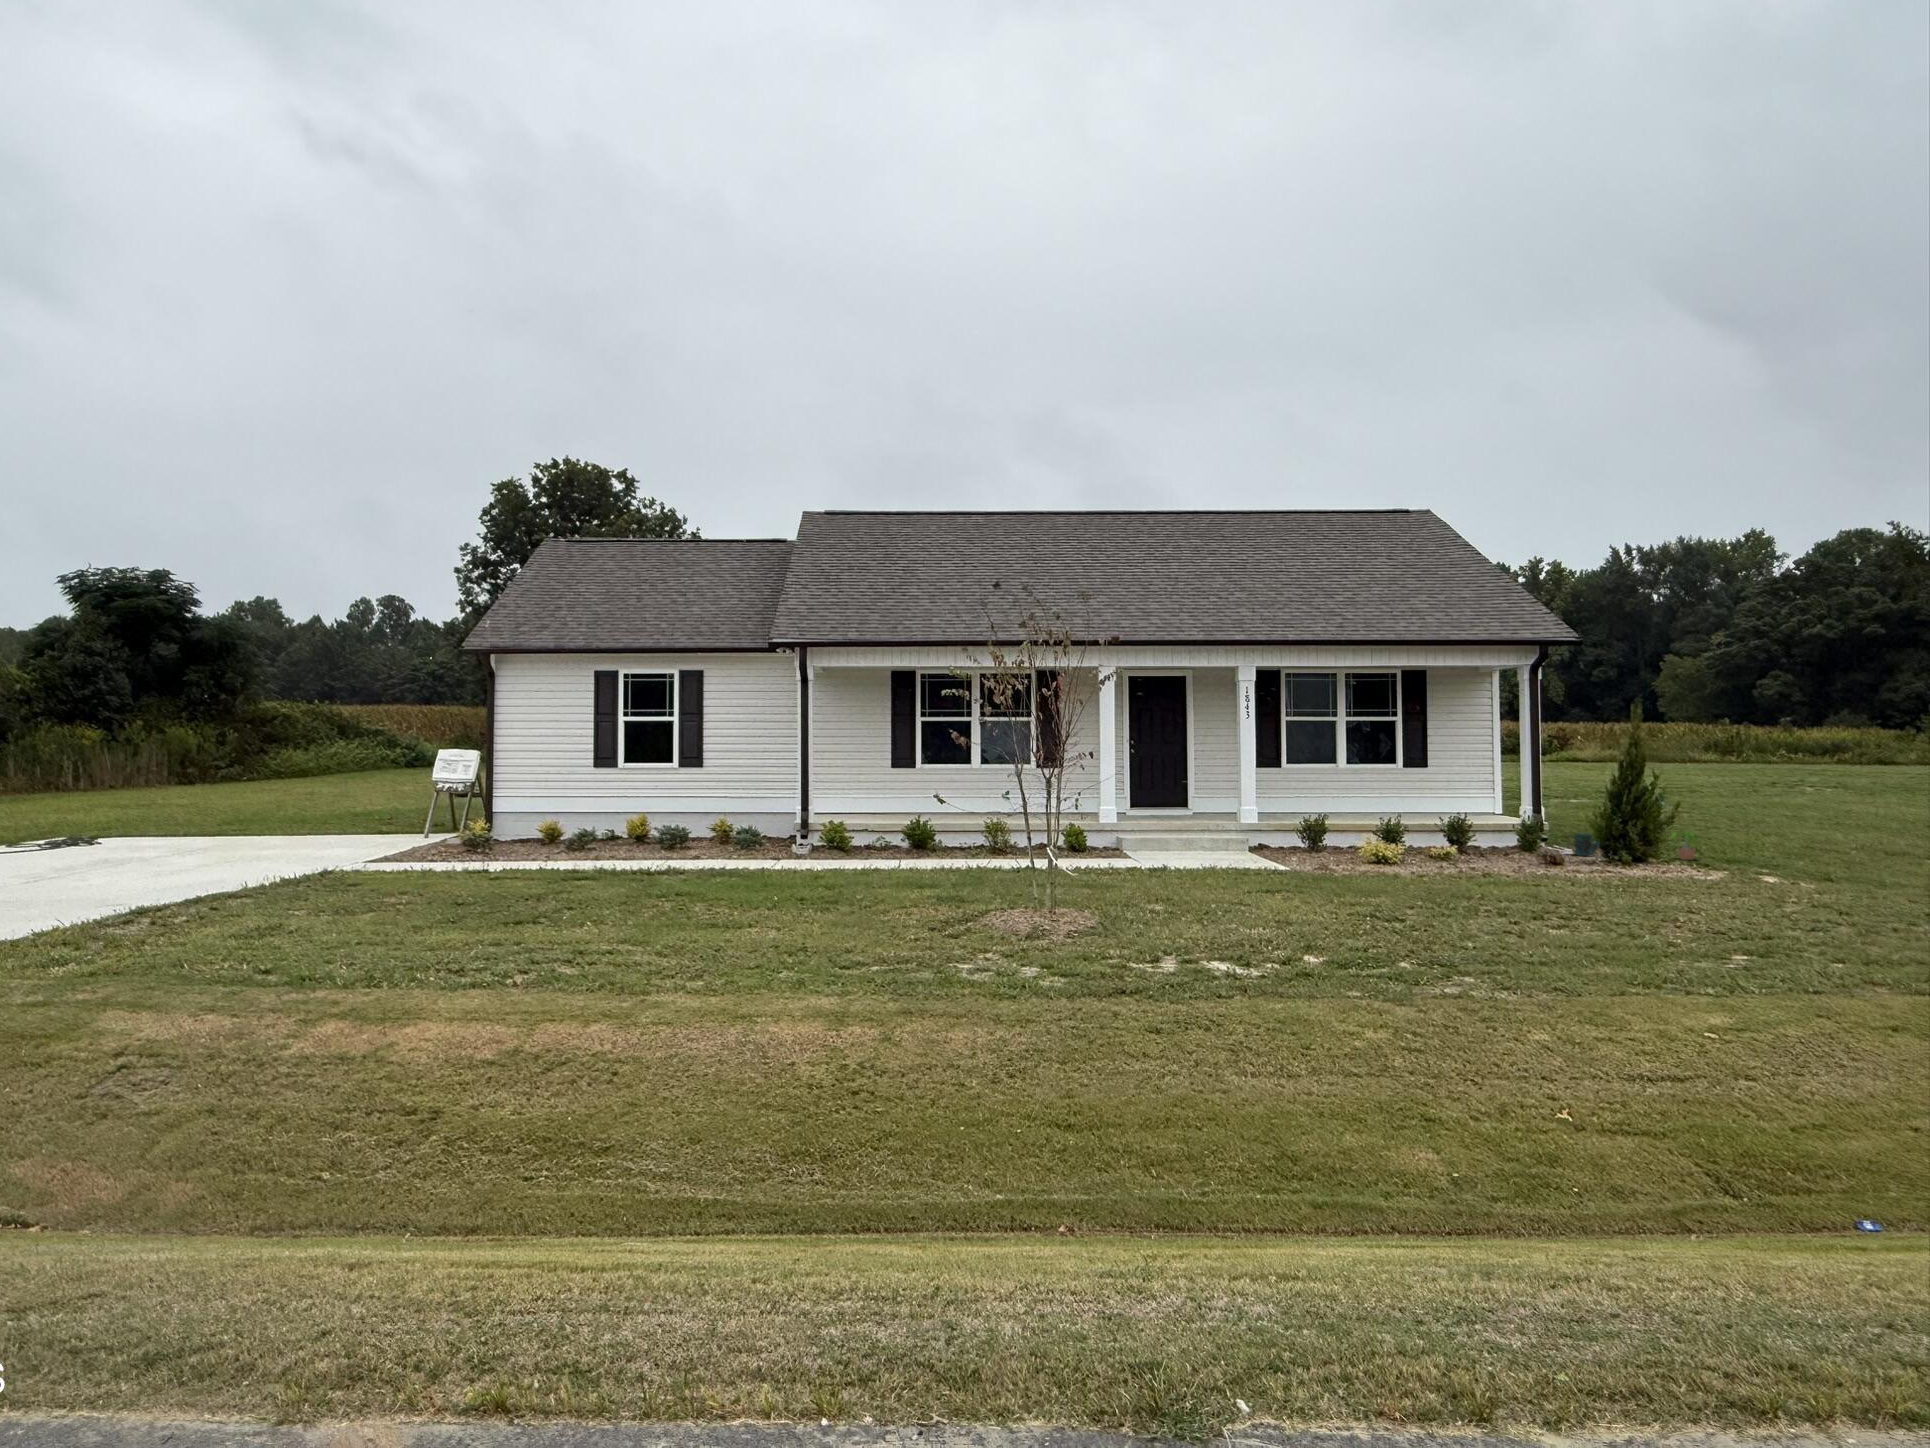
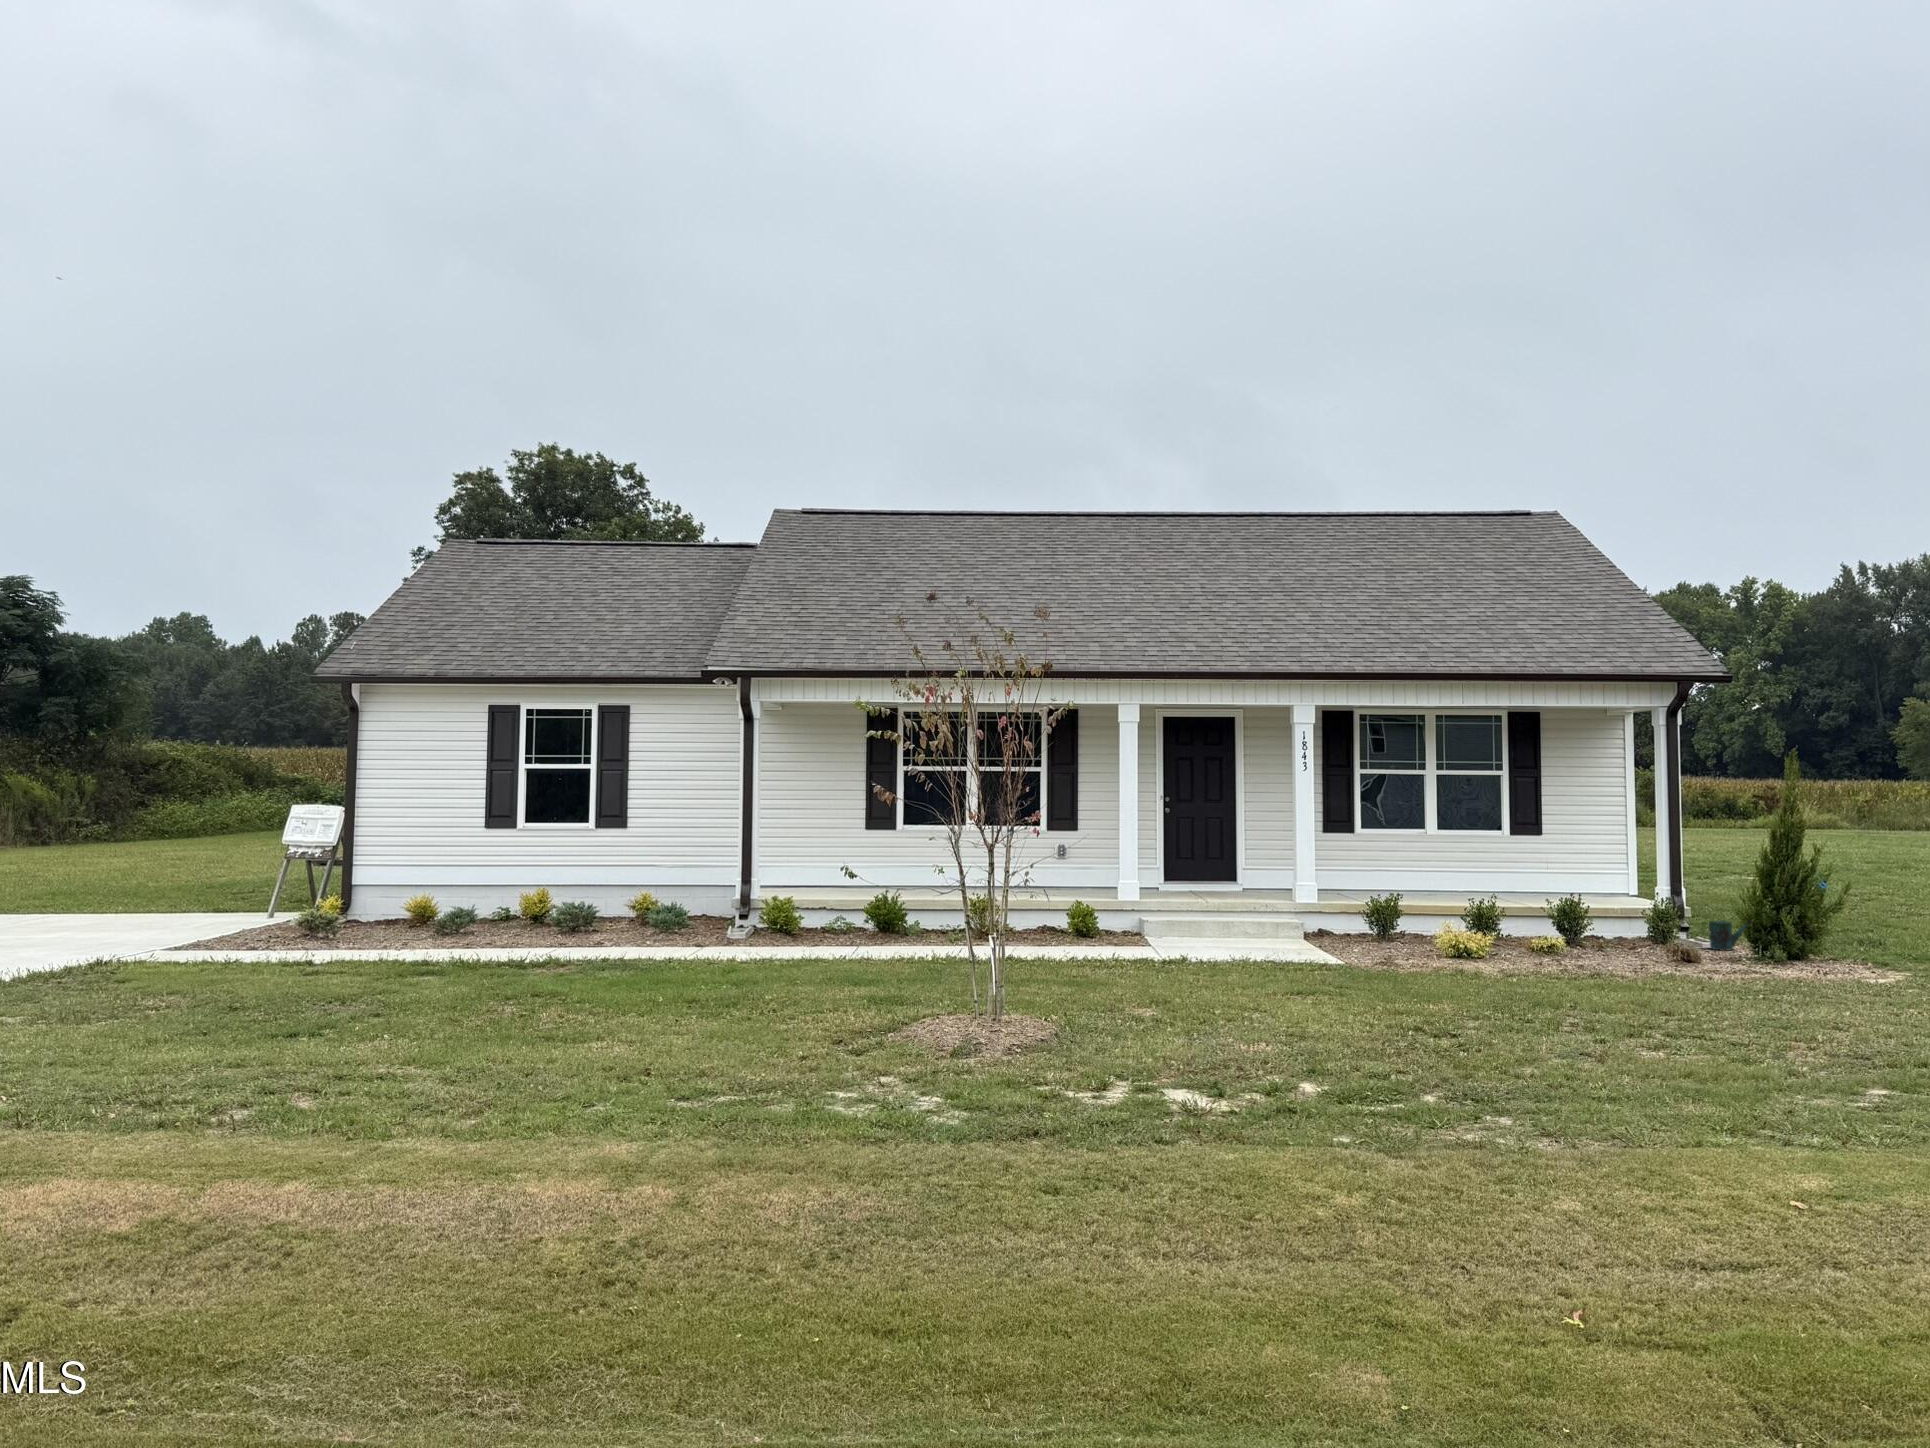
potted plant: present [1671,831,1697,860] -> none [1820,919,1865,956]

